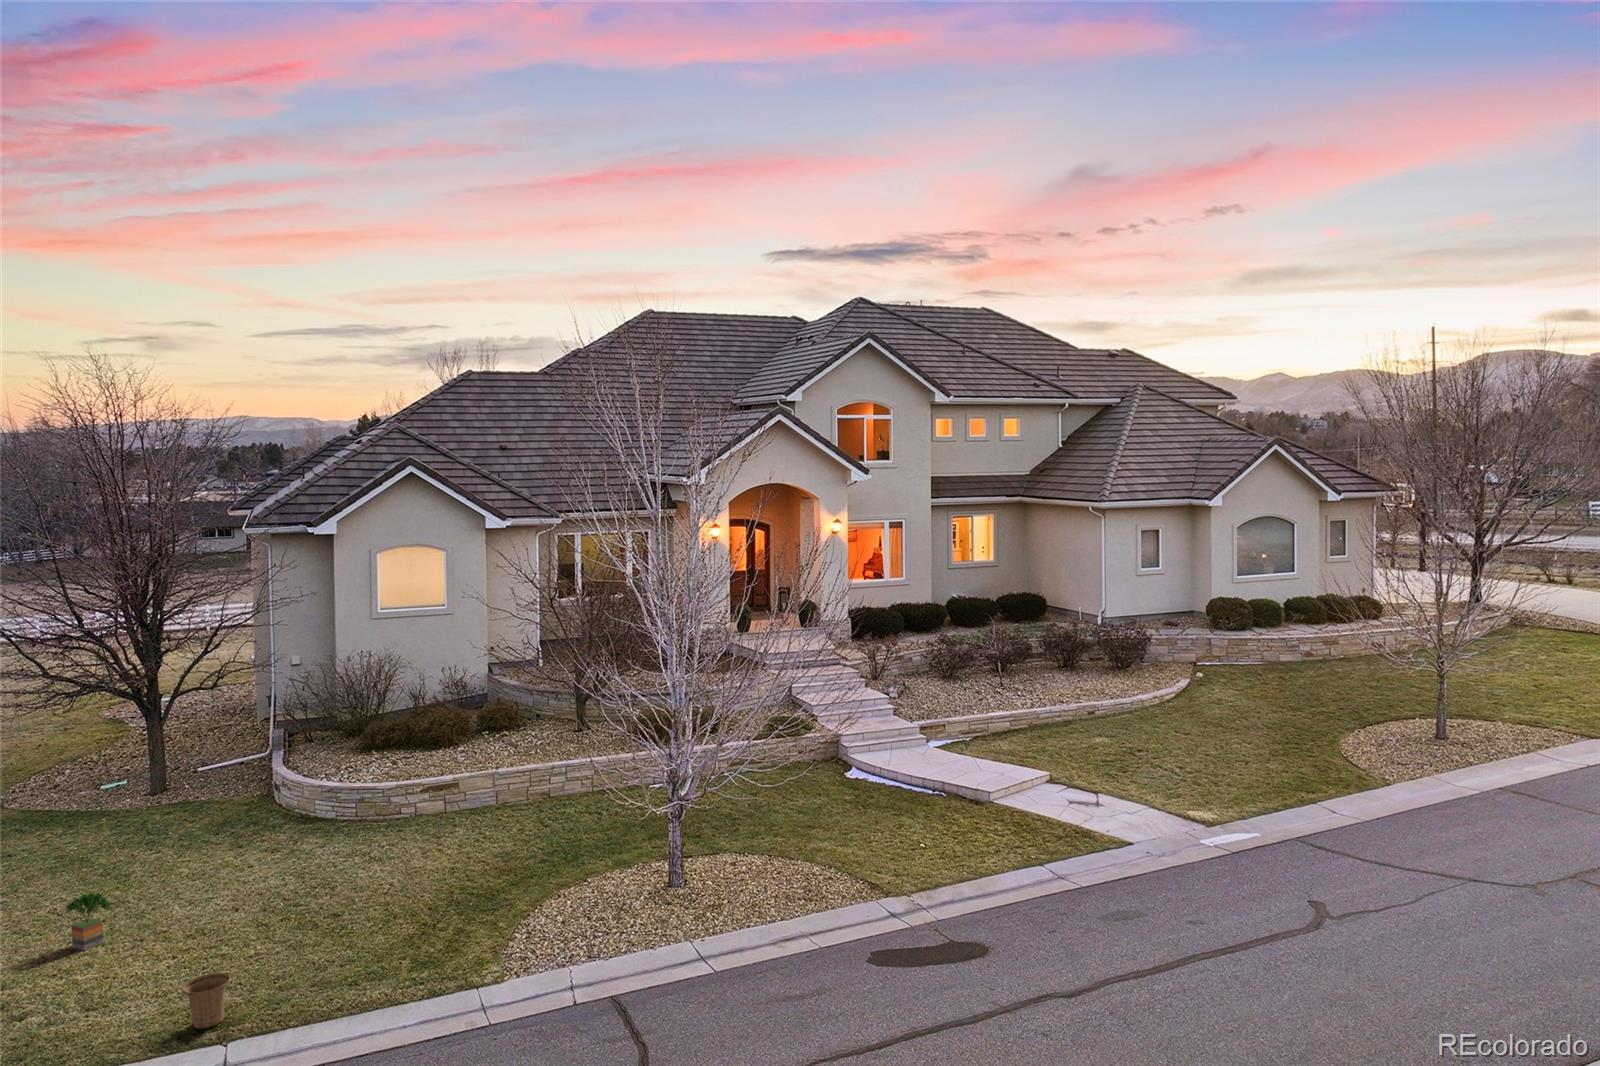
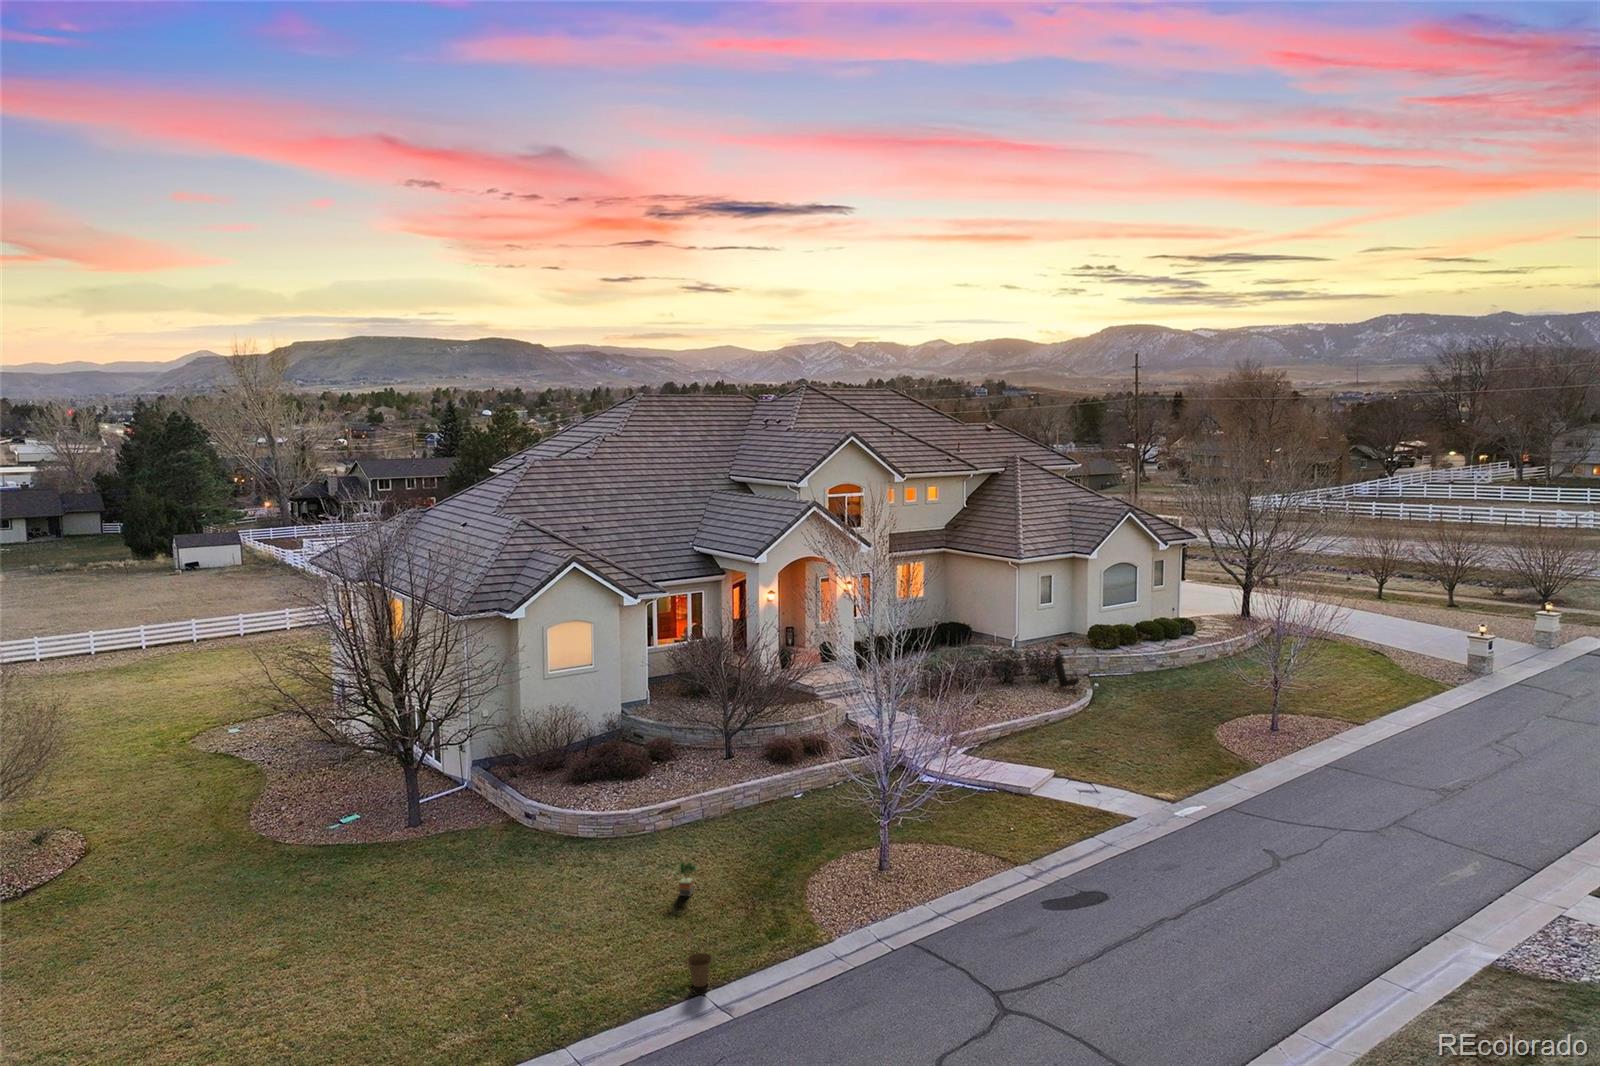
lounge chair: none [1132,631,1175,686] -> present [1054,655,1079,690]
potted tree: present [66,893,111,950] -> present [676,862,697,896]

